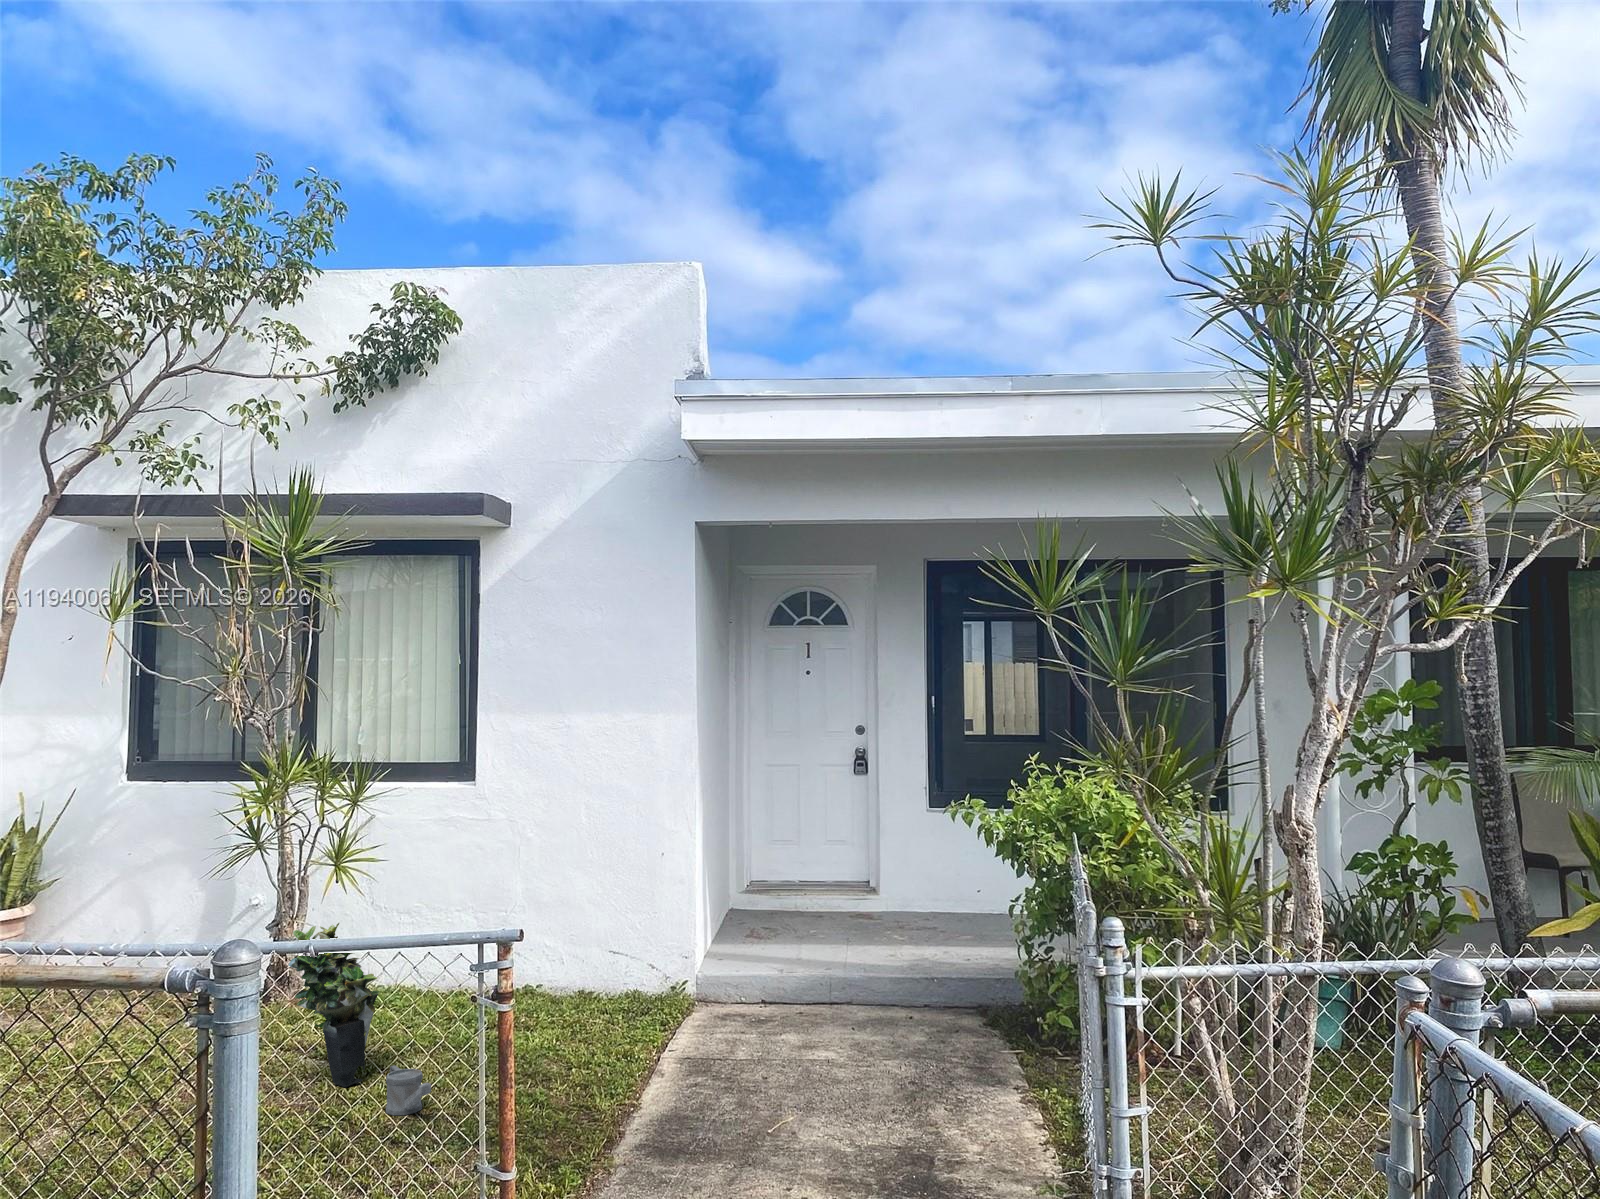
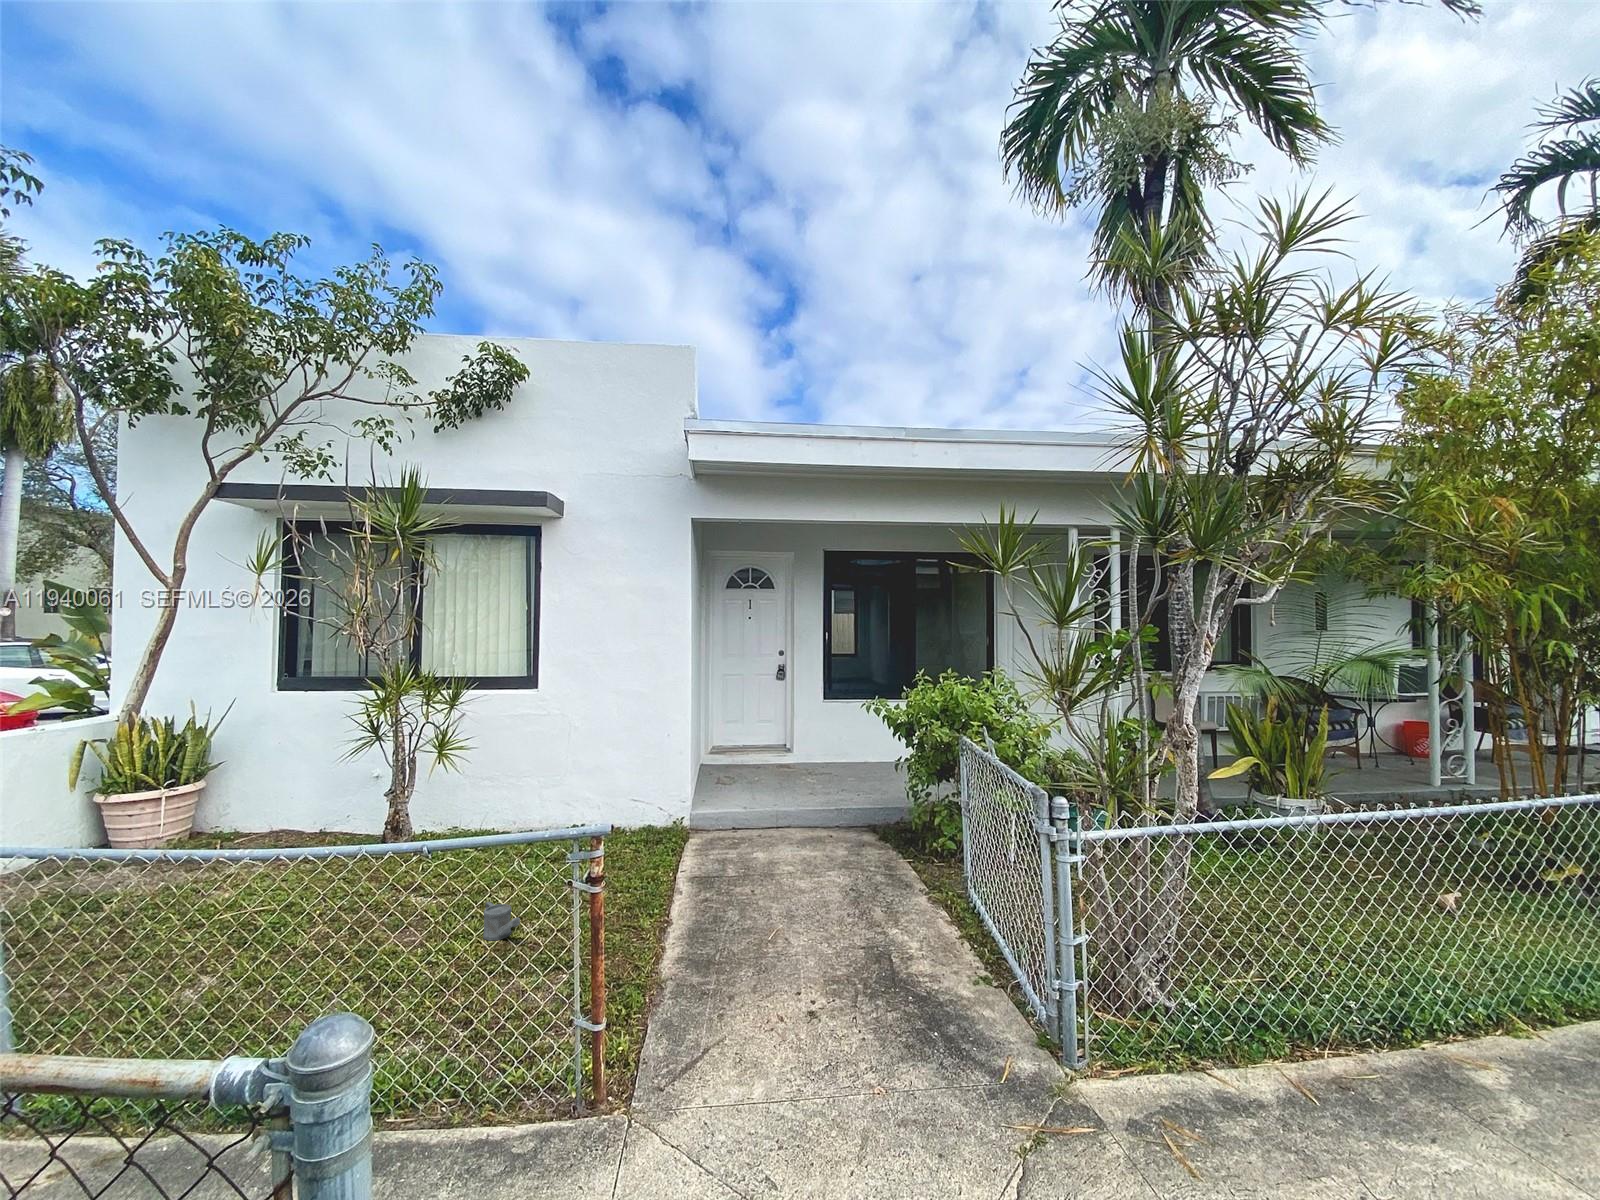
potted plant: present [288,923,380,1088] -> none [405,796,476,917]

